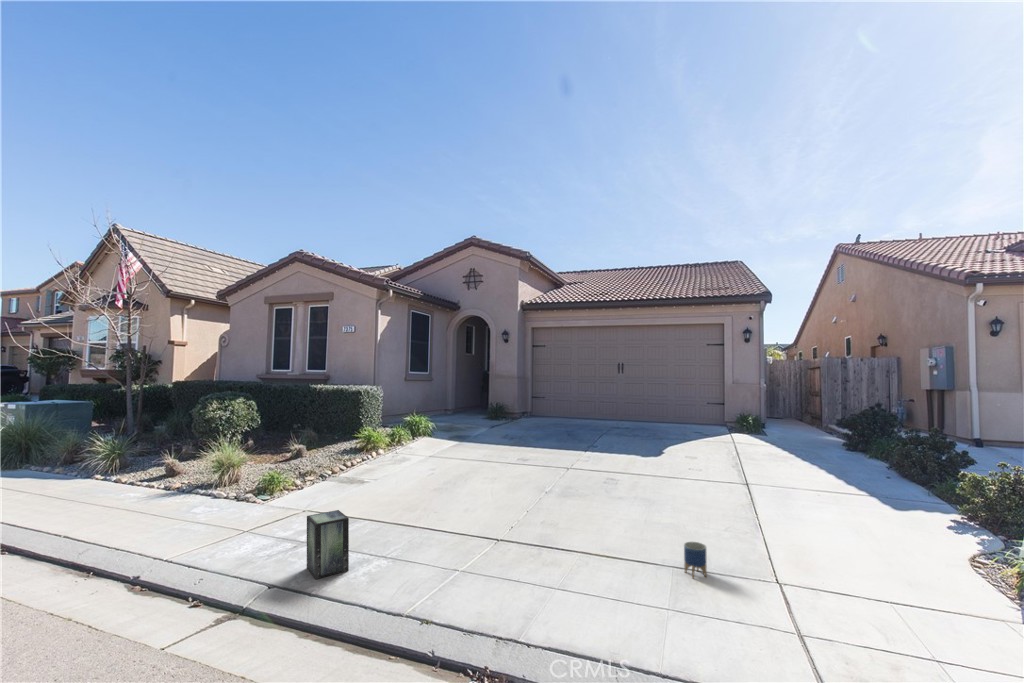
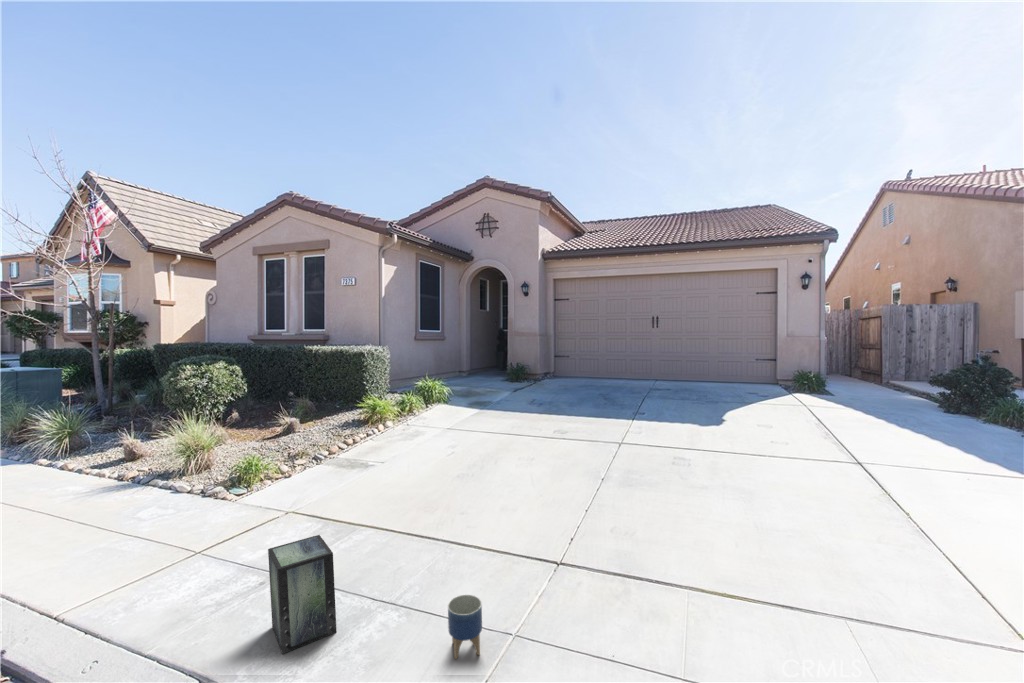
planter: present [684,542,707,578] -> present [448,595,482,659]

